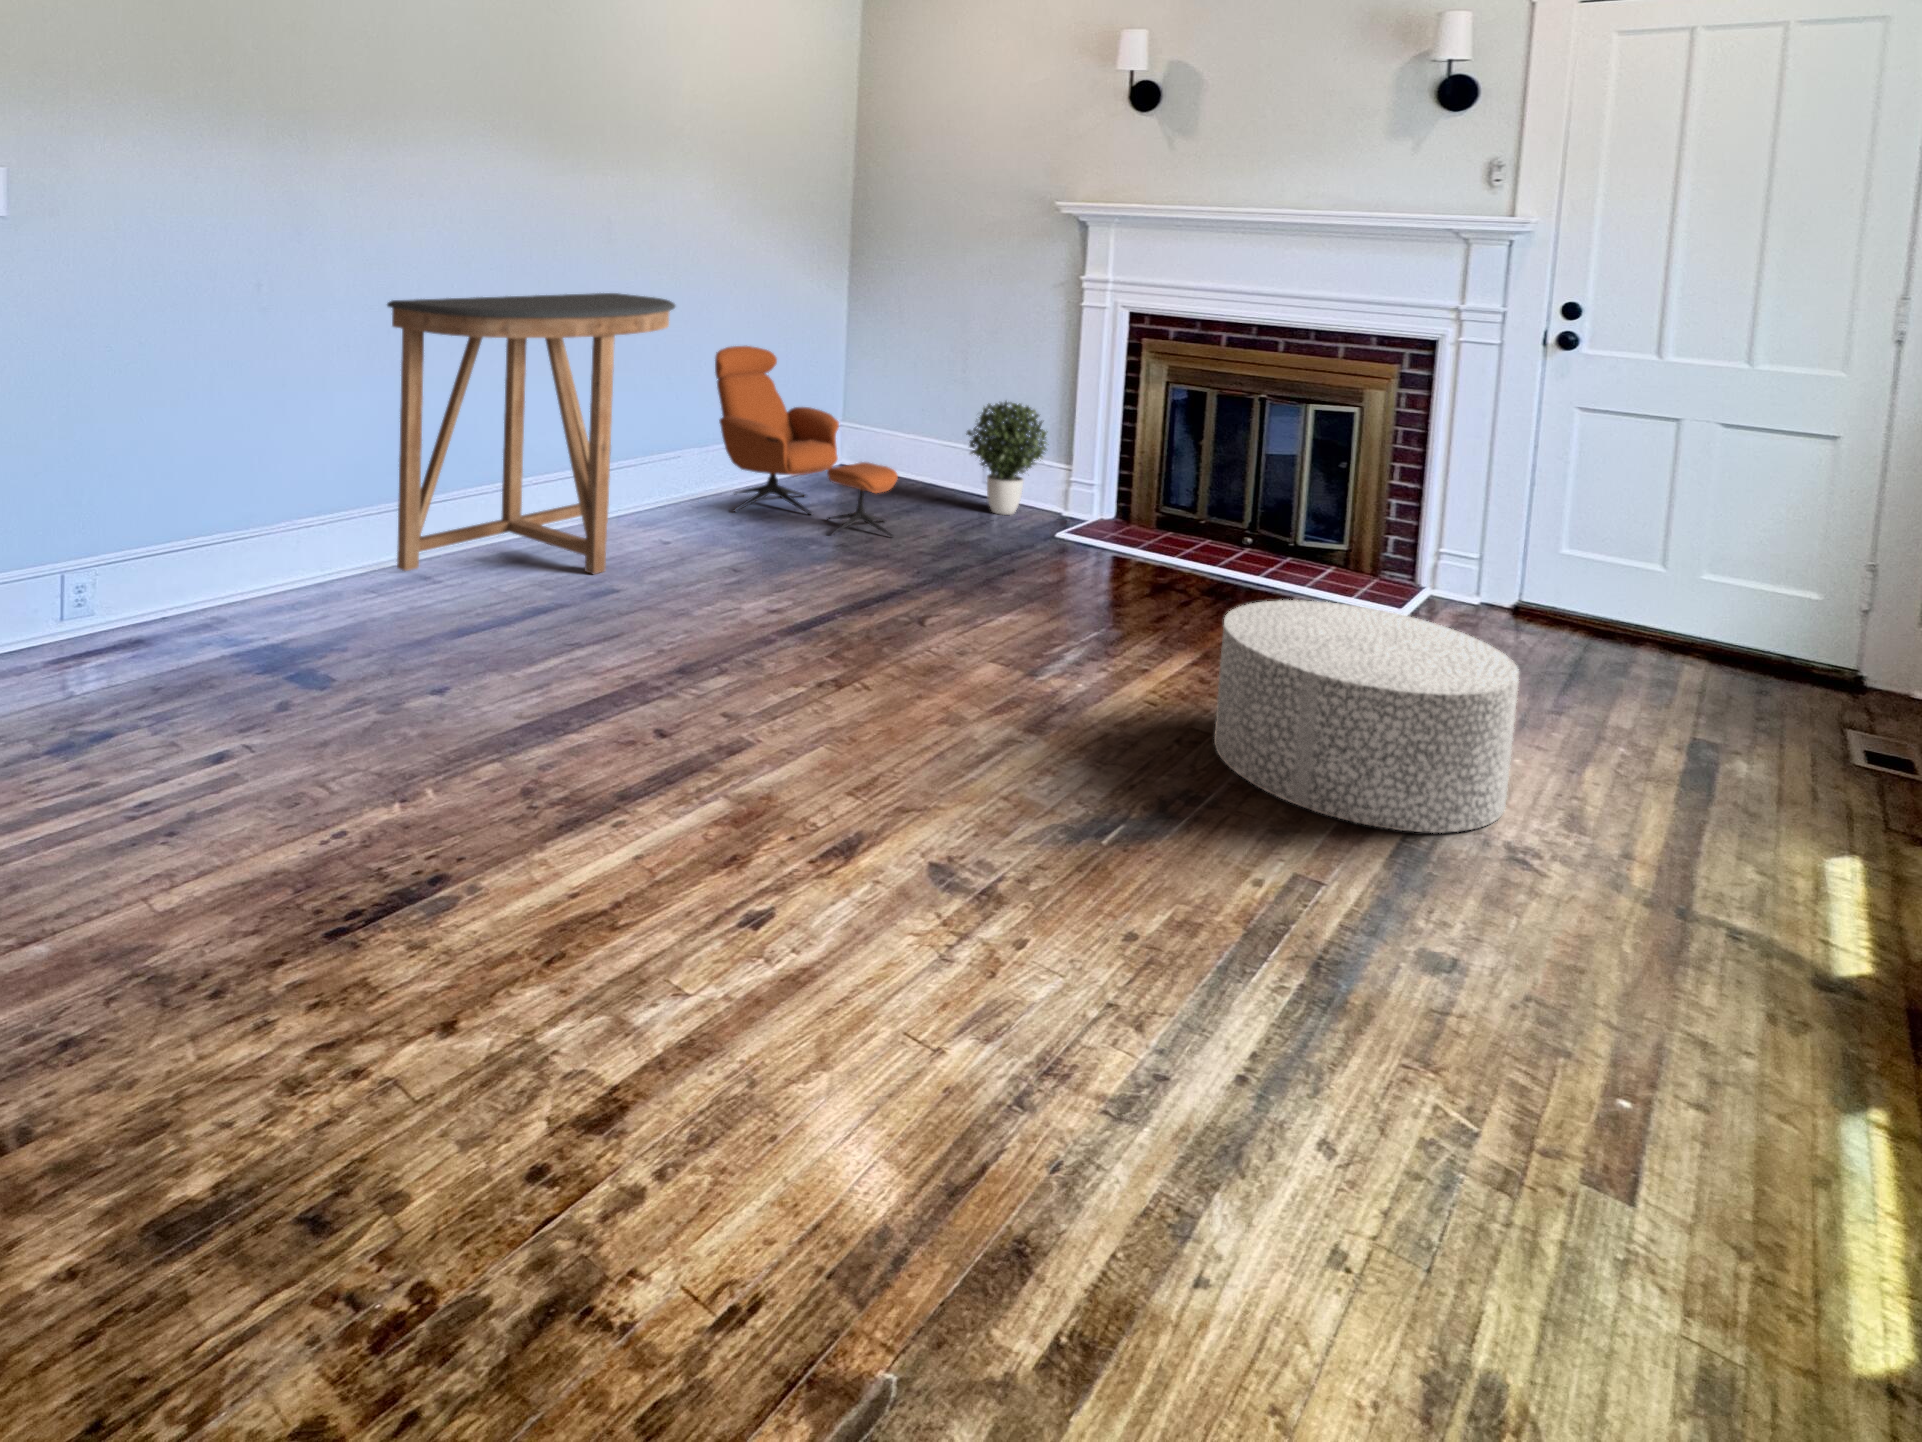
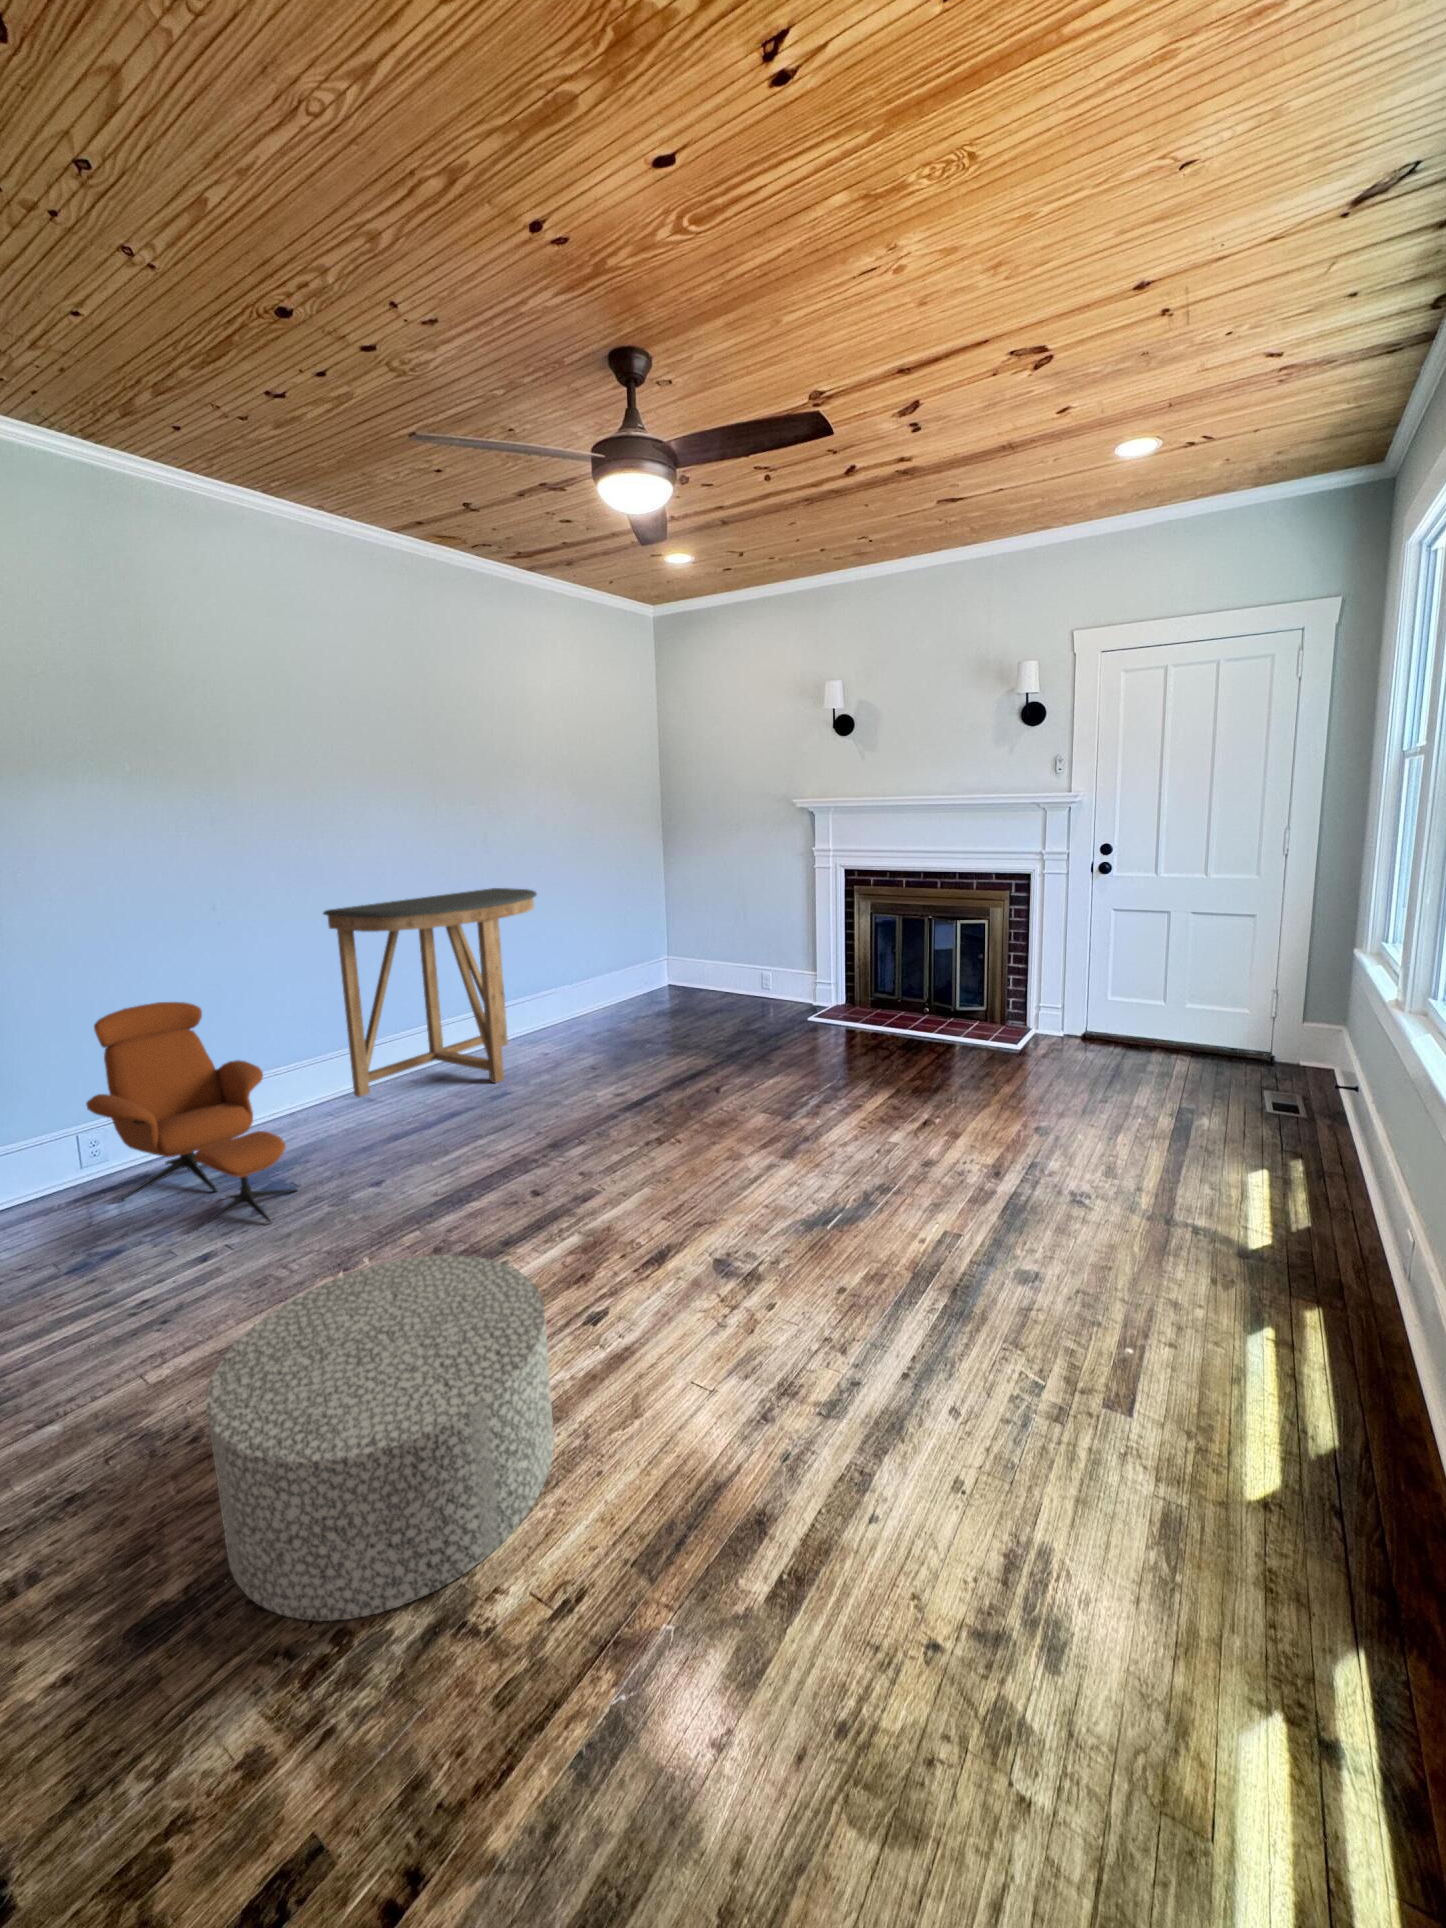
lounge chair: present [715,346,898,536] -> present [86,1002,297,1231]
potted plant: present [966,401,1047,515] -> none [745,934,799,1009]
ottoman: present [1214,600,1519,833] -> present [206,1255,554,1621]

